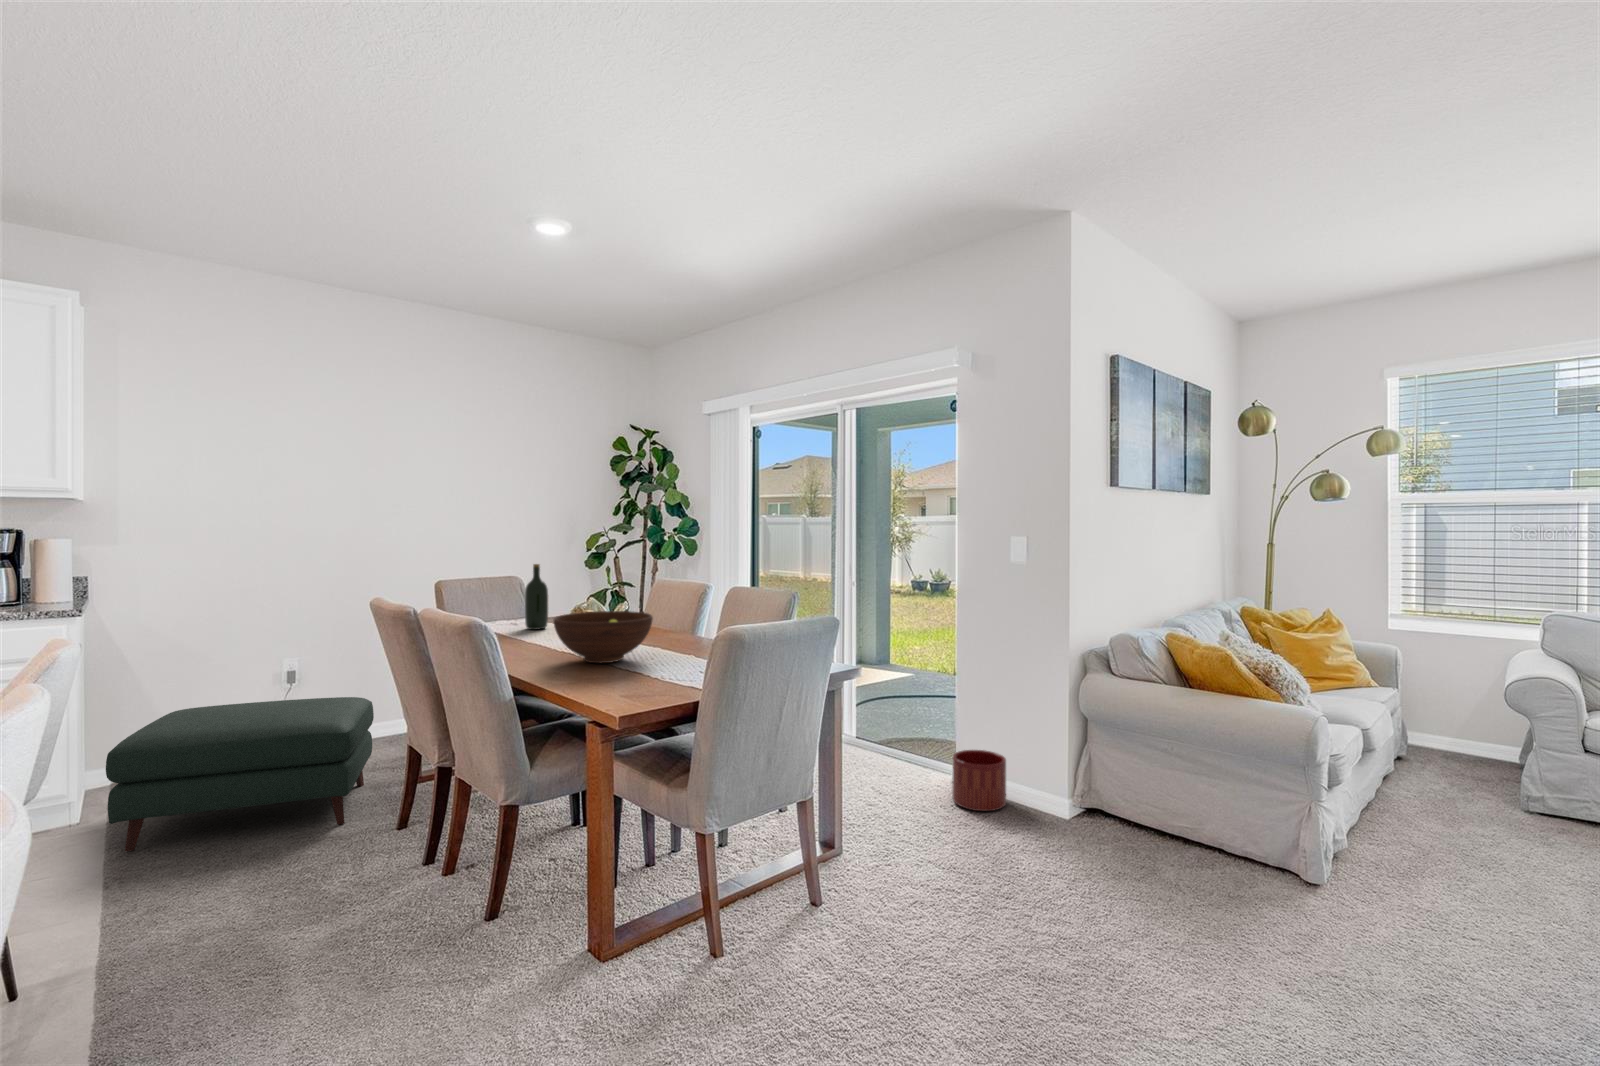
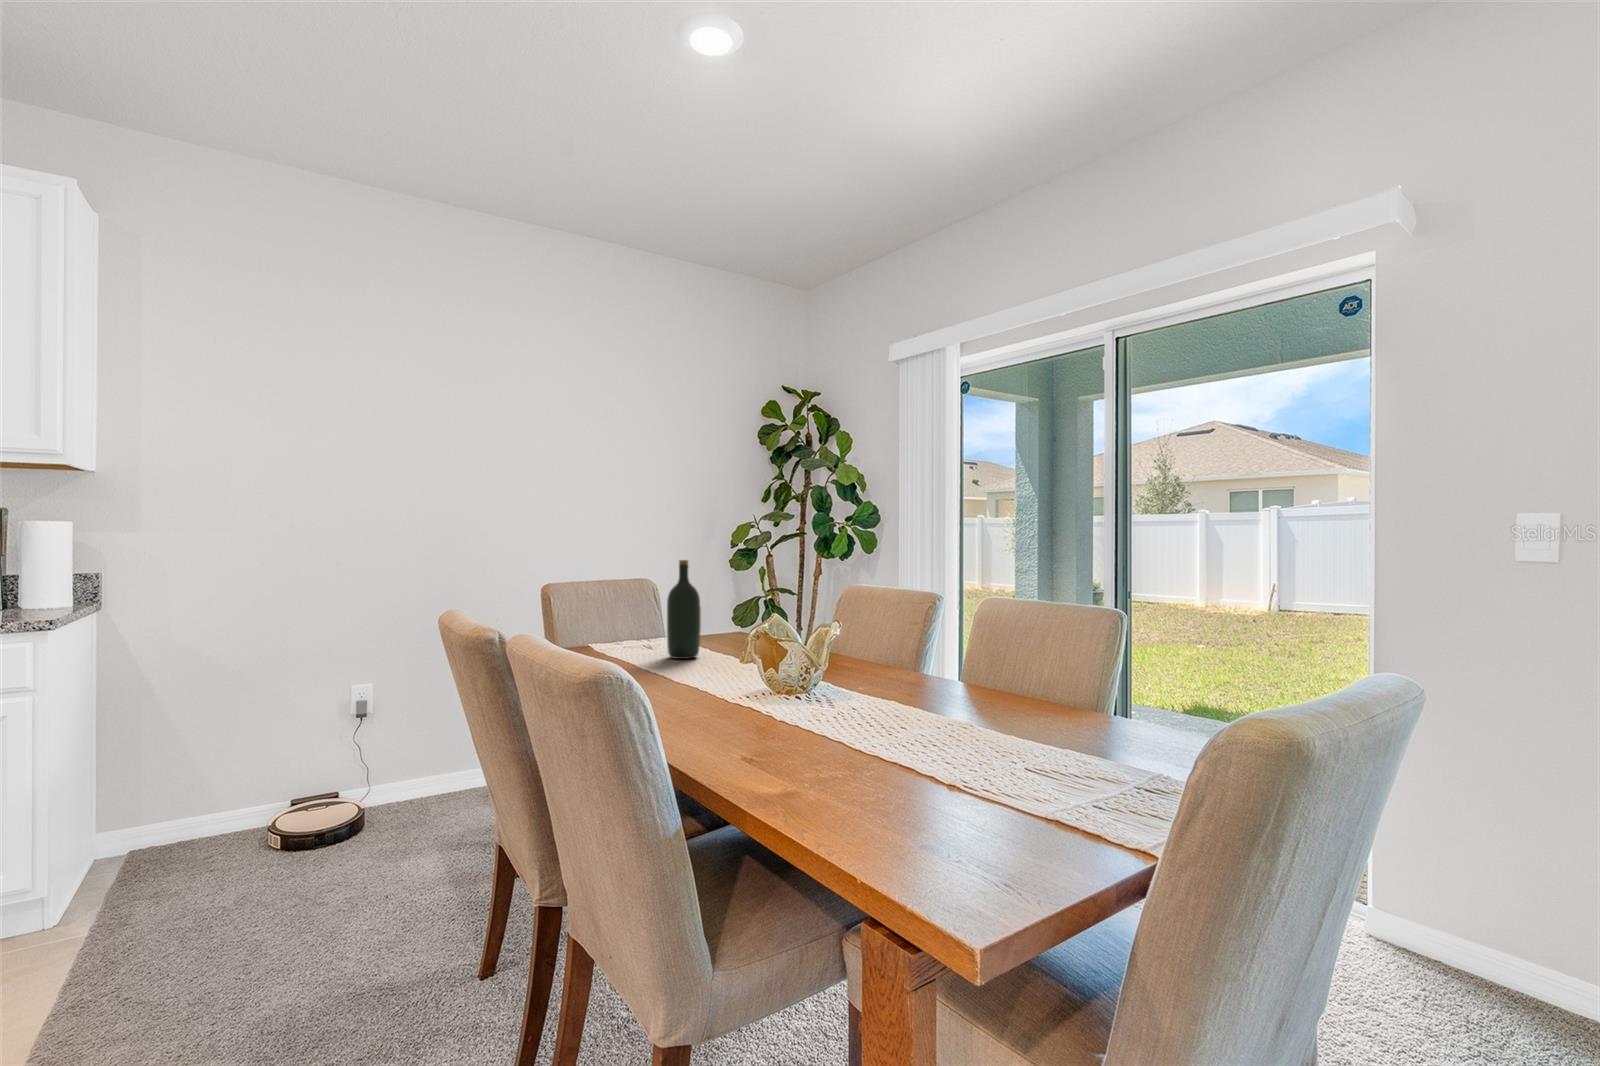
fruit bowl: present [553,611,653,663] -> none [732,638,904,736]
ottoman: present [106,697,374,852] -> none [57,749,456,993]
planter: present [952,750,1006,811] -> none [1390,886,1511,1012]

